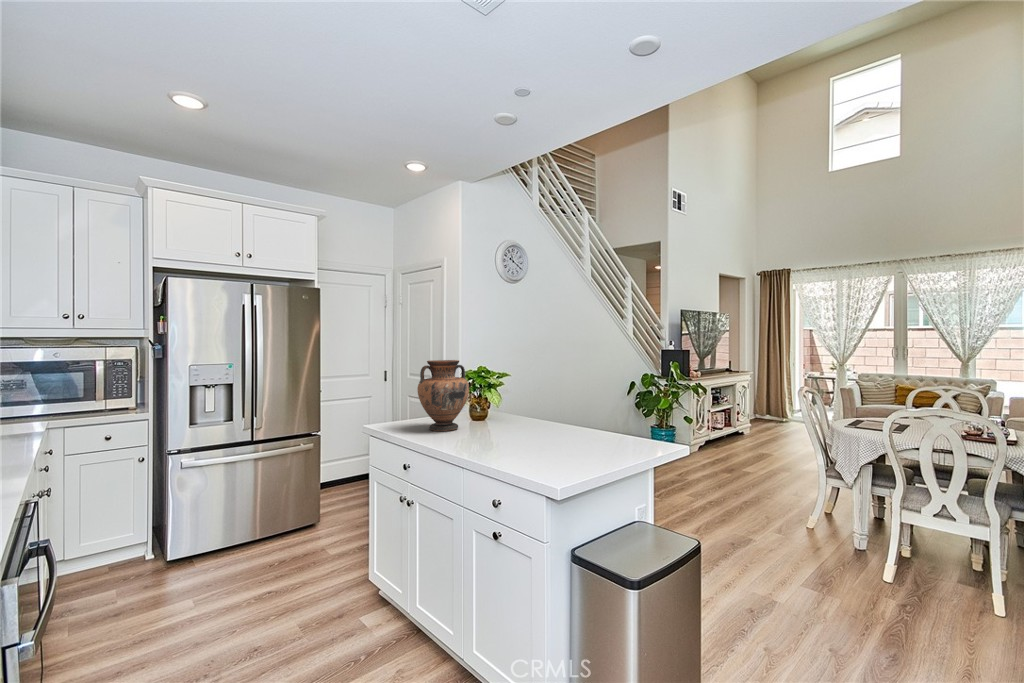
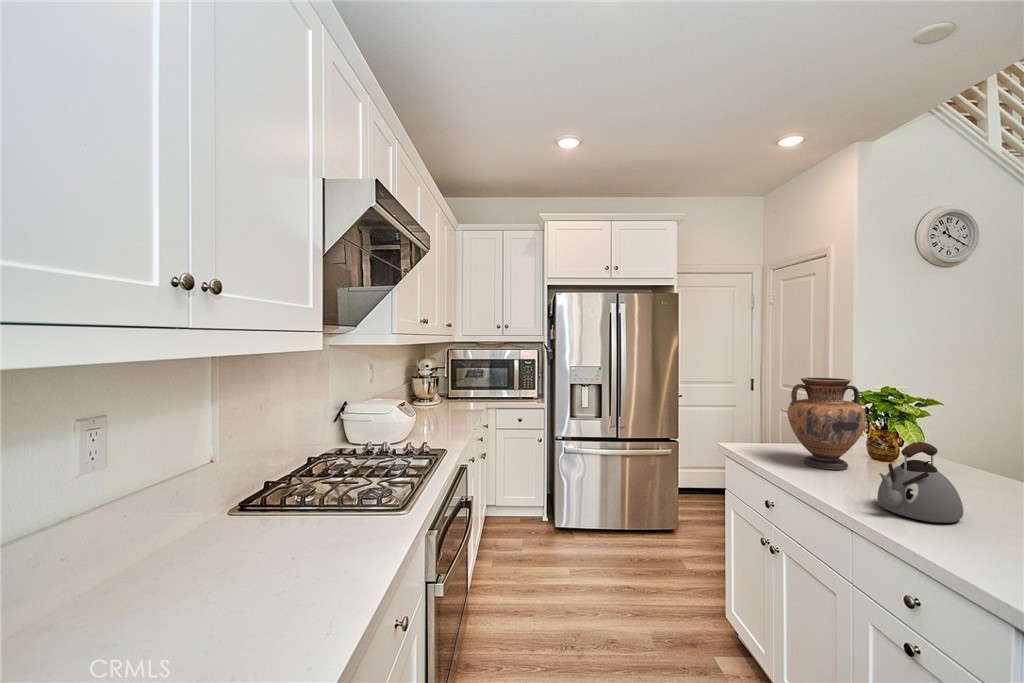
kettle: none [477,397,522,449] -> present [877,442,963,523]

